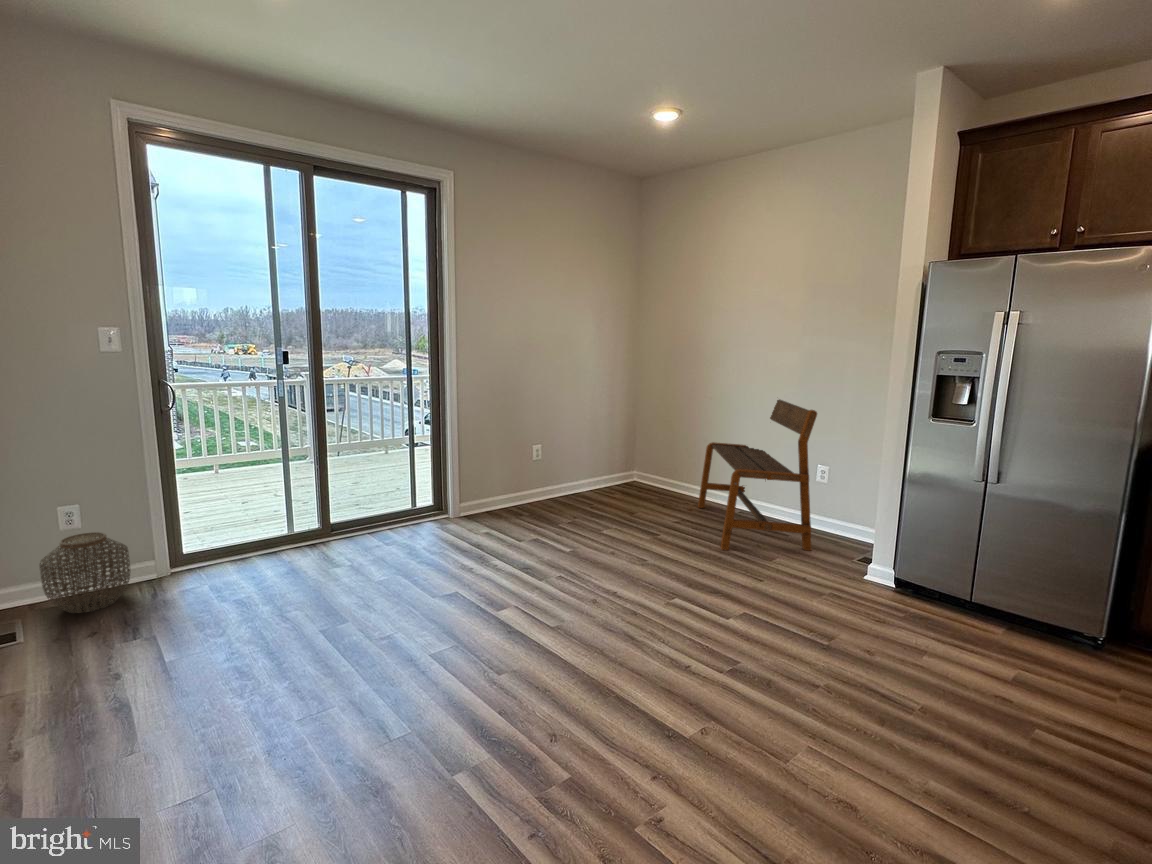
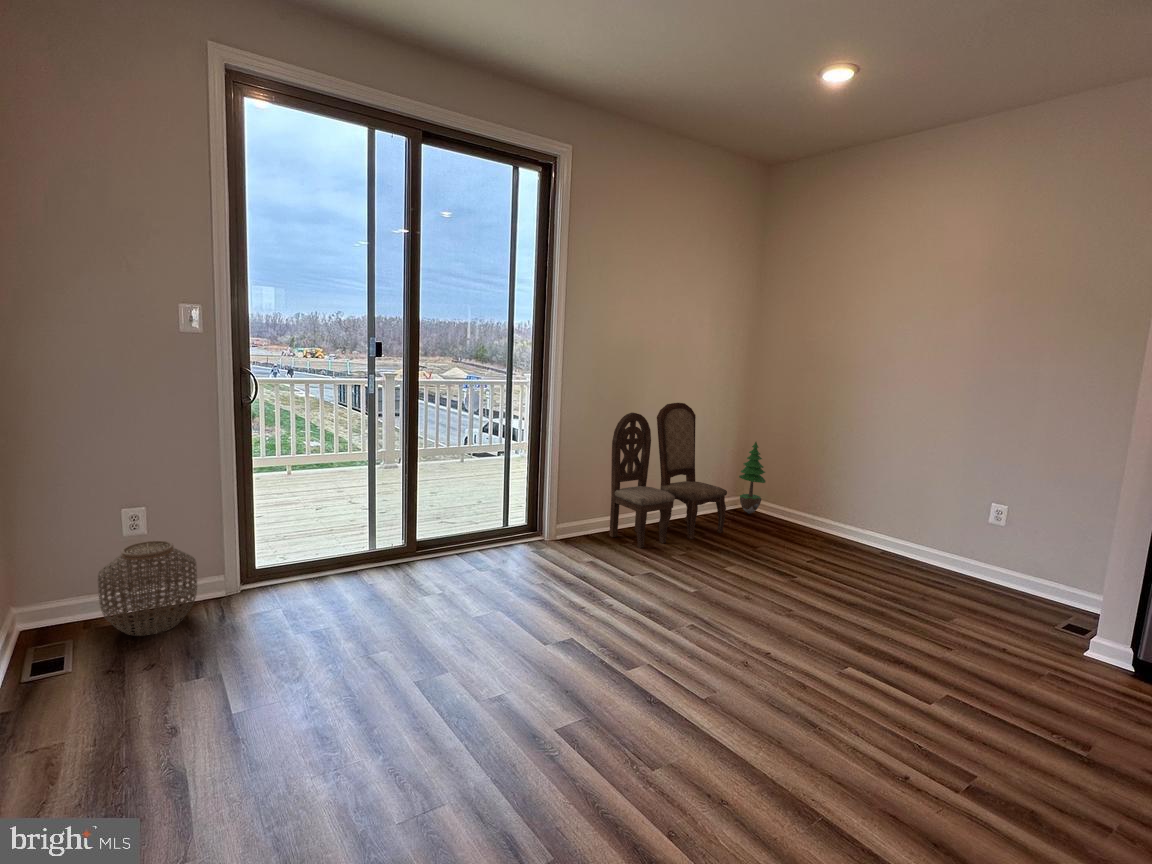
dining chair: none [507,392,612,520] -> present [609,403,727,548]
bench: present [698,399,817,551] -> none [828,416,1014,610]
potted tree: none [628,423,652,486] -> present [739,442,766,514]

